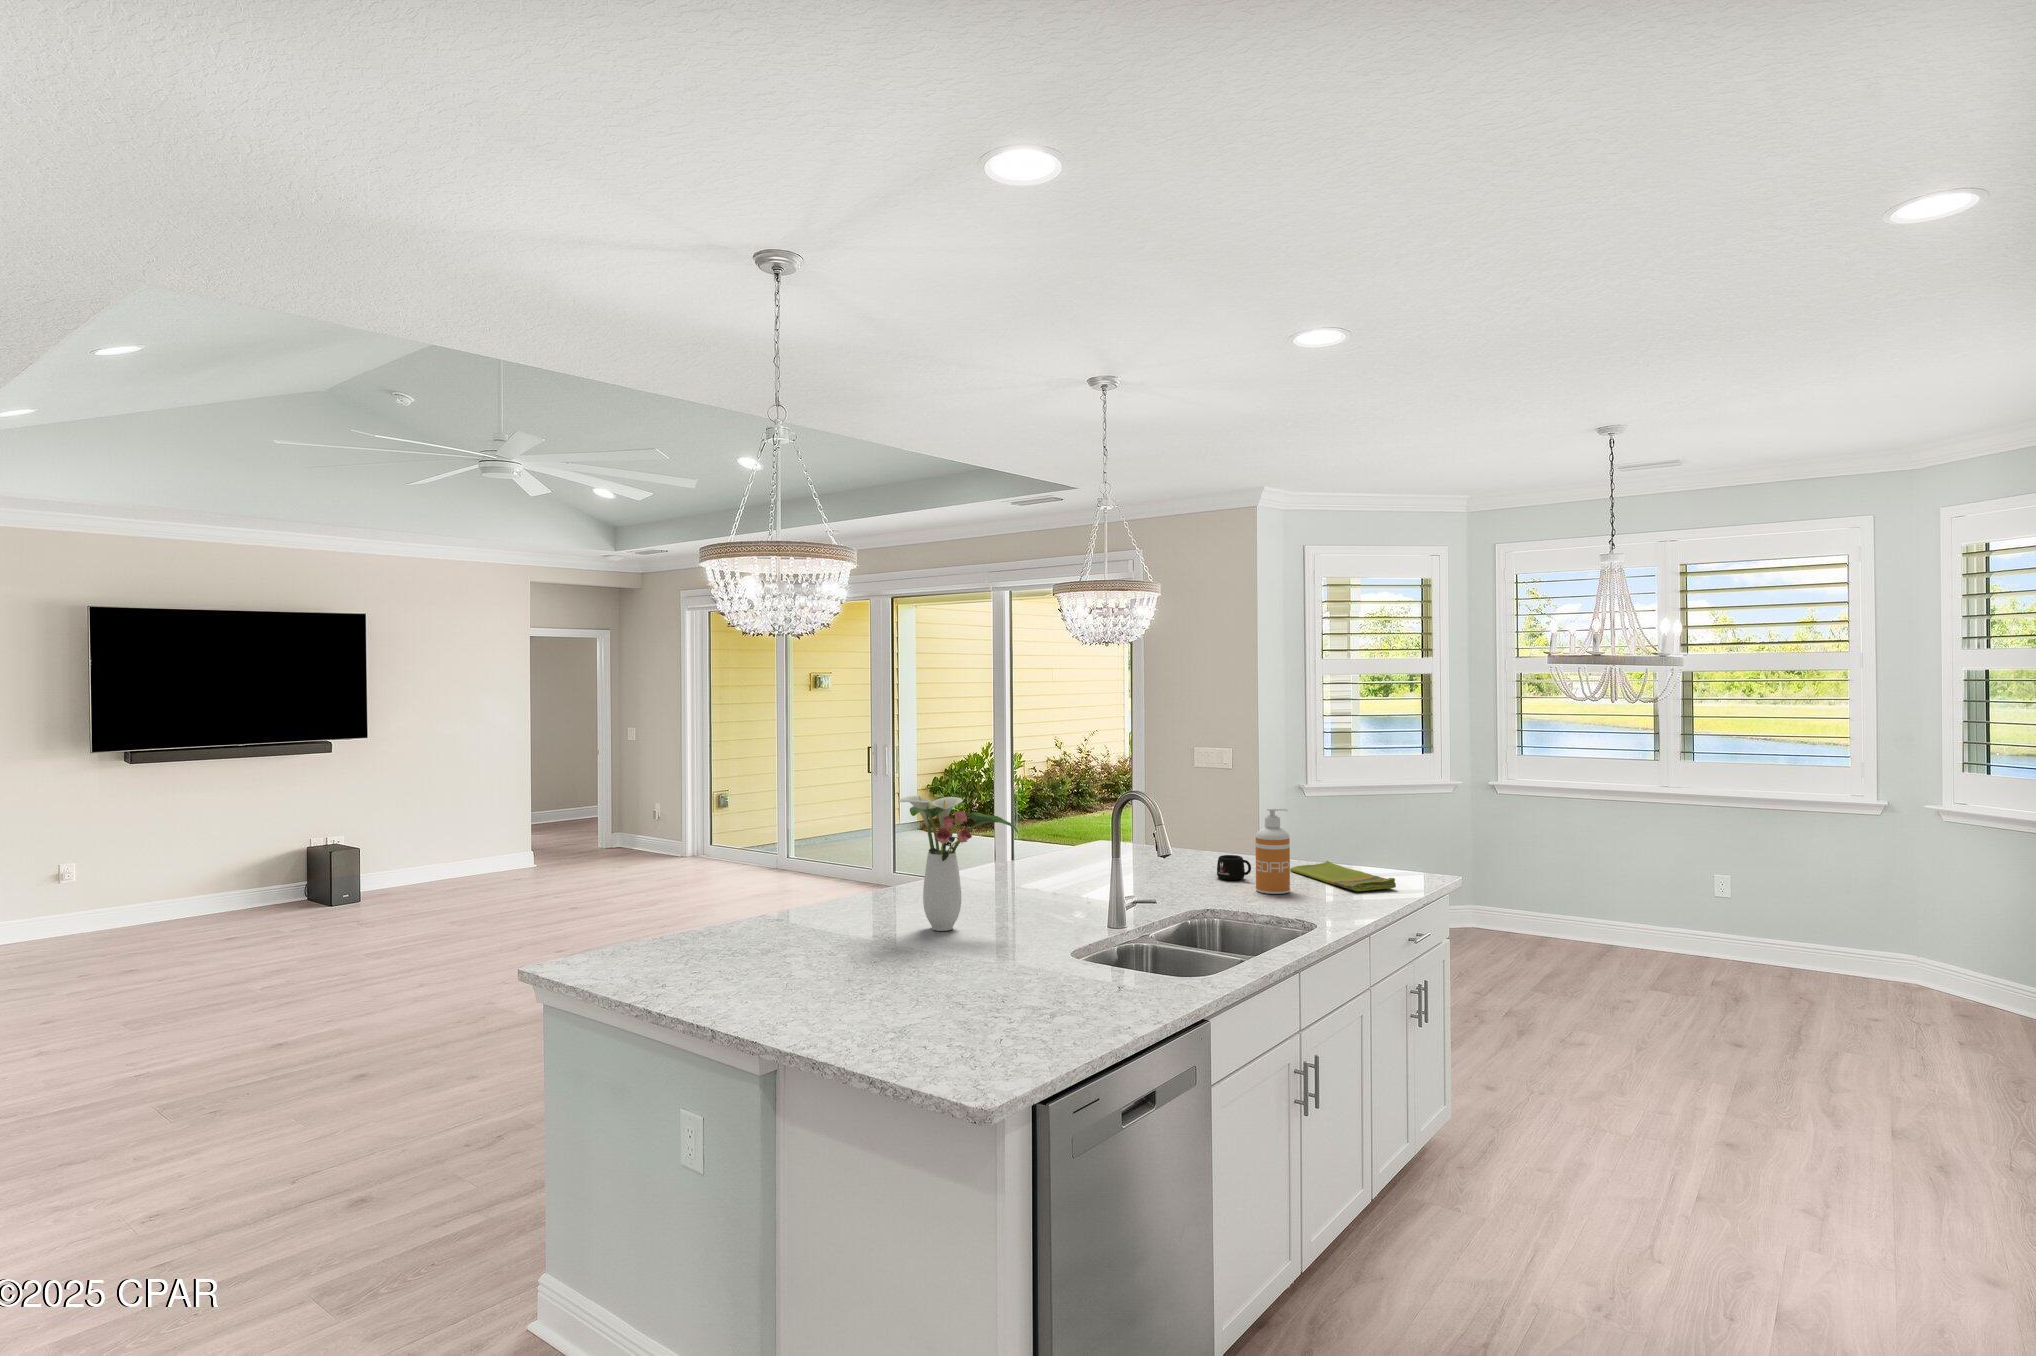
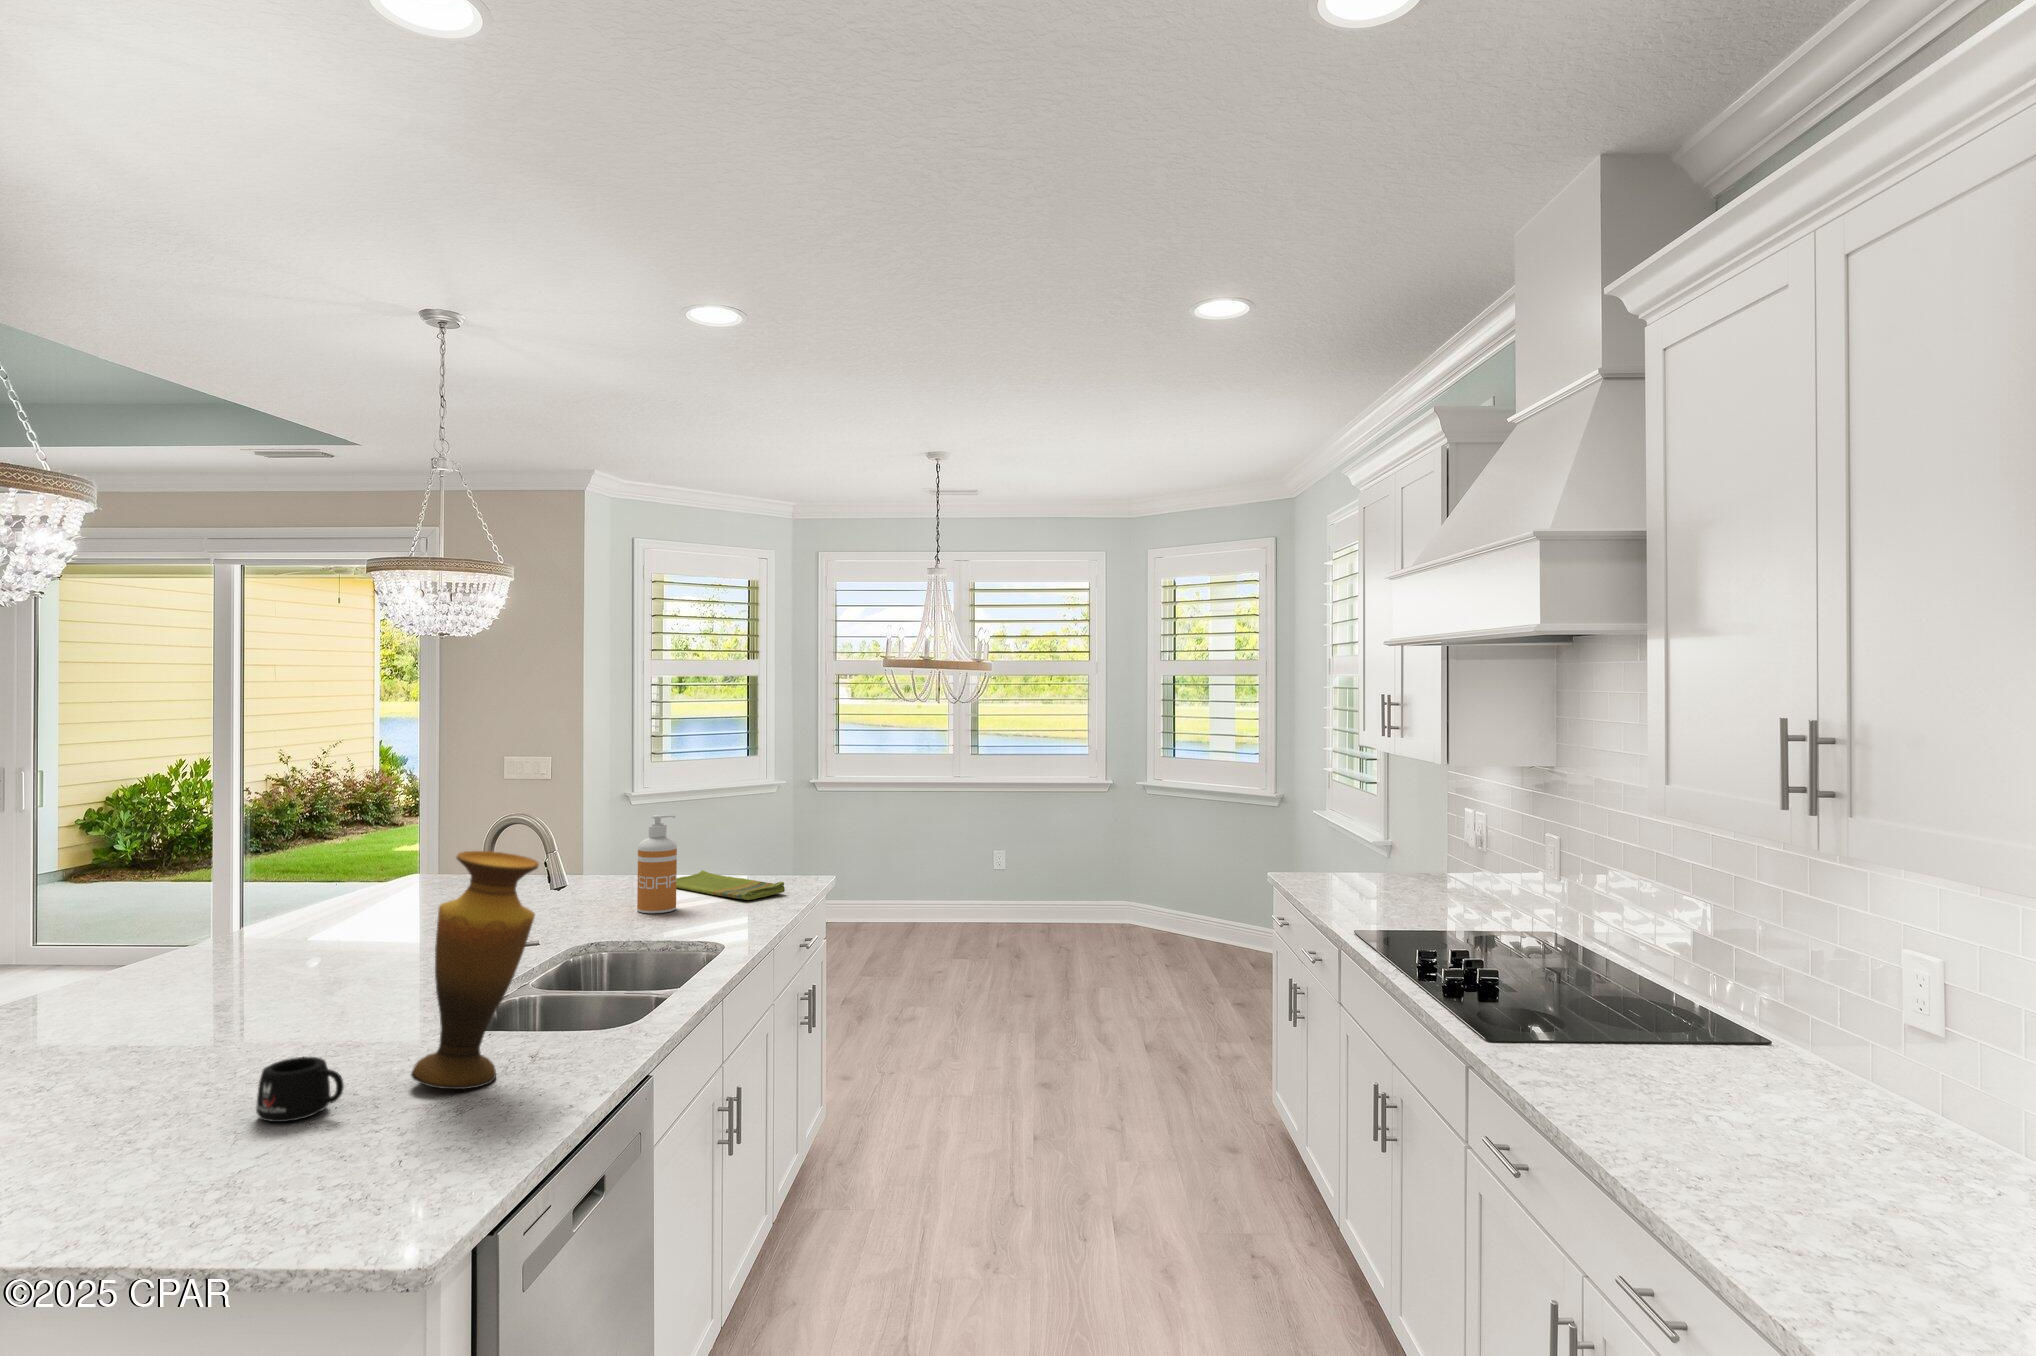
flower arrangement: present [898,796,1018,931] -> none [133,824,346,1020]
vase: none [1031,828,1114,1003] -> present [411,851,539,1089]
mug: present [1217,855,1251,880] -> present [256,1057,344,1122]

